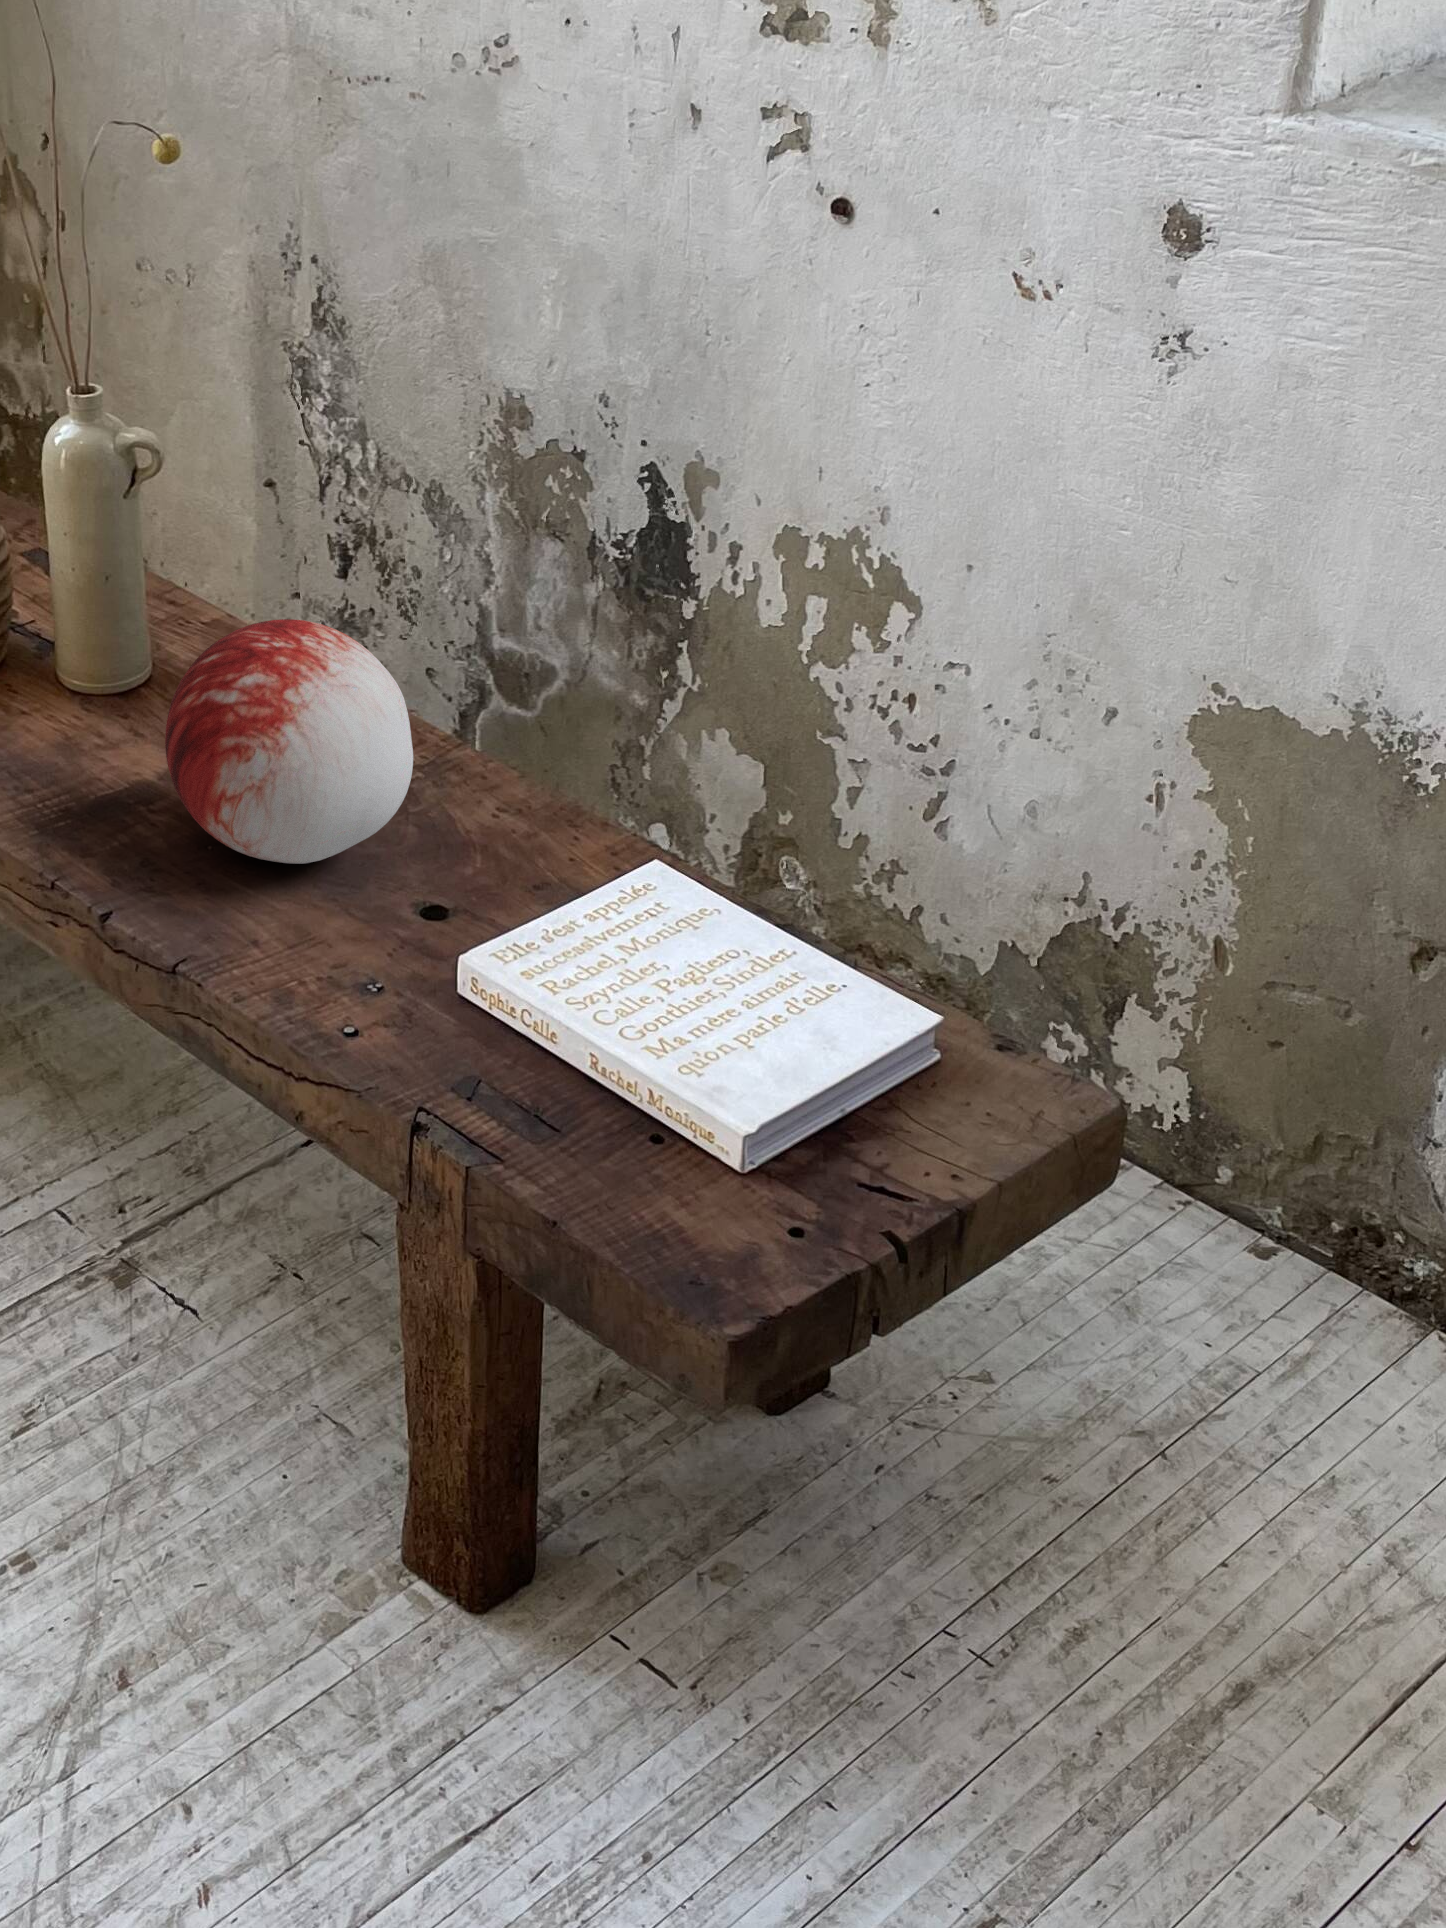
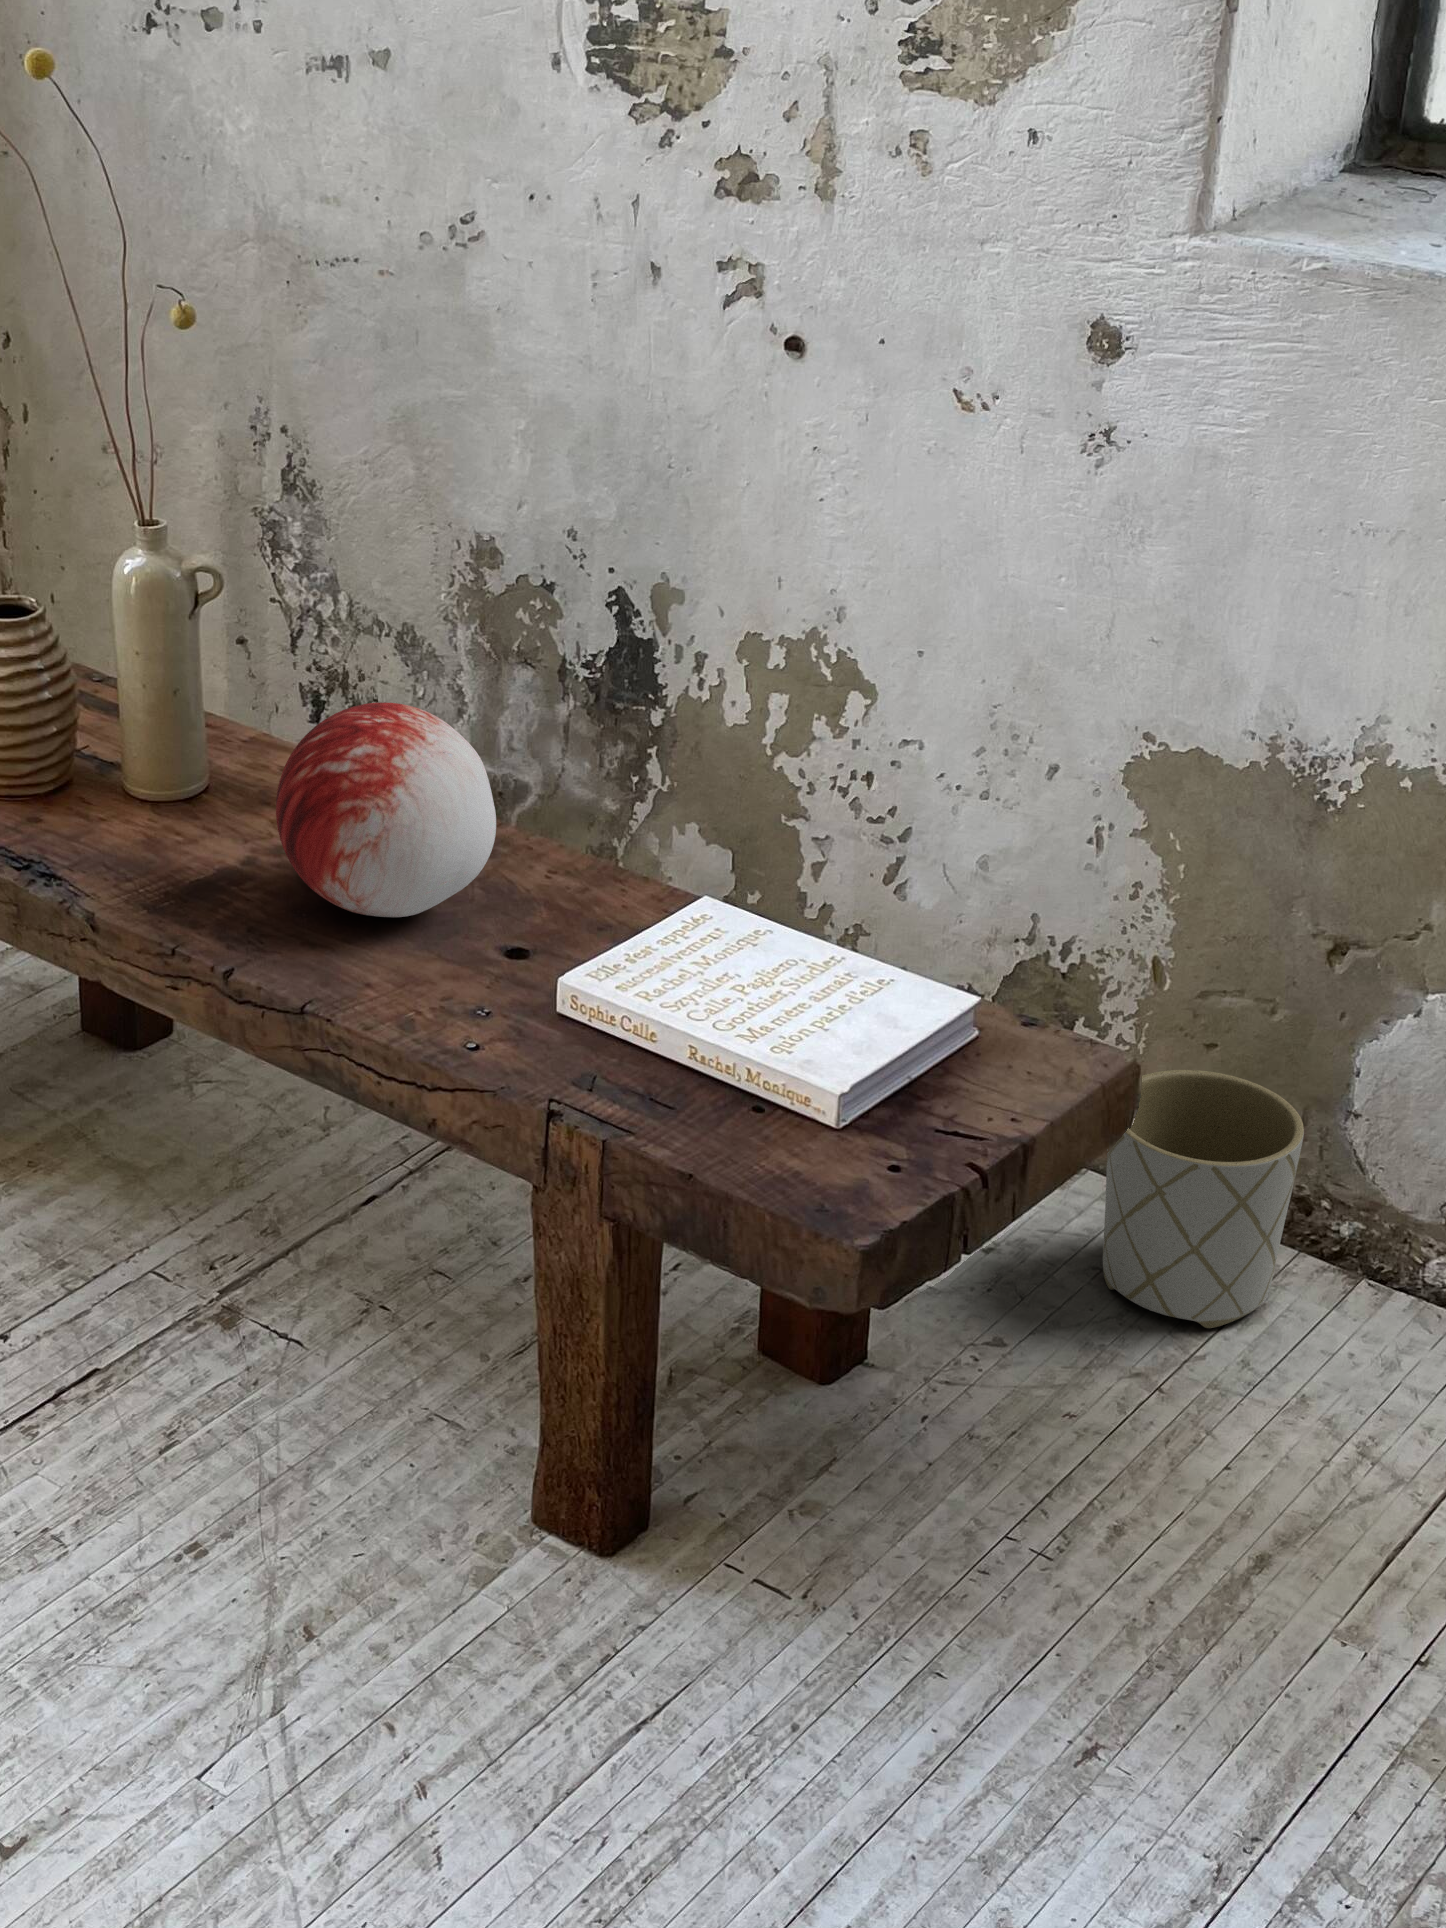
planter: none [1120,1074,1359,1380] -> present [1103,1070,1304,1328]

